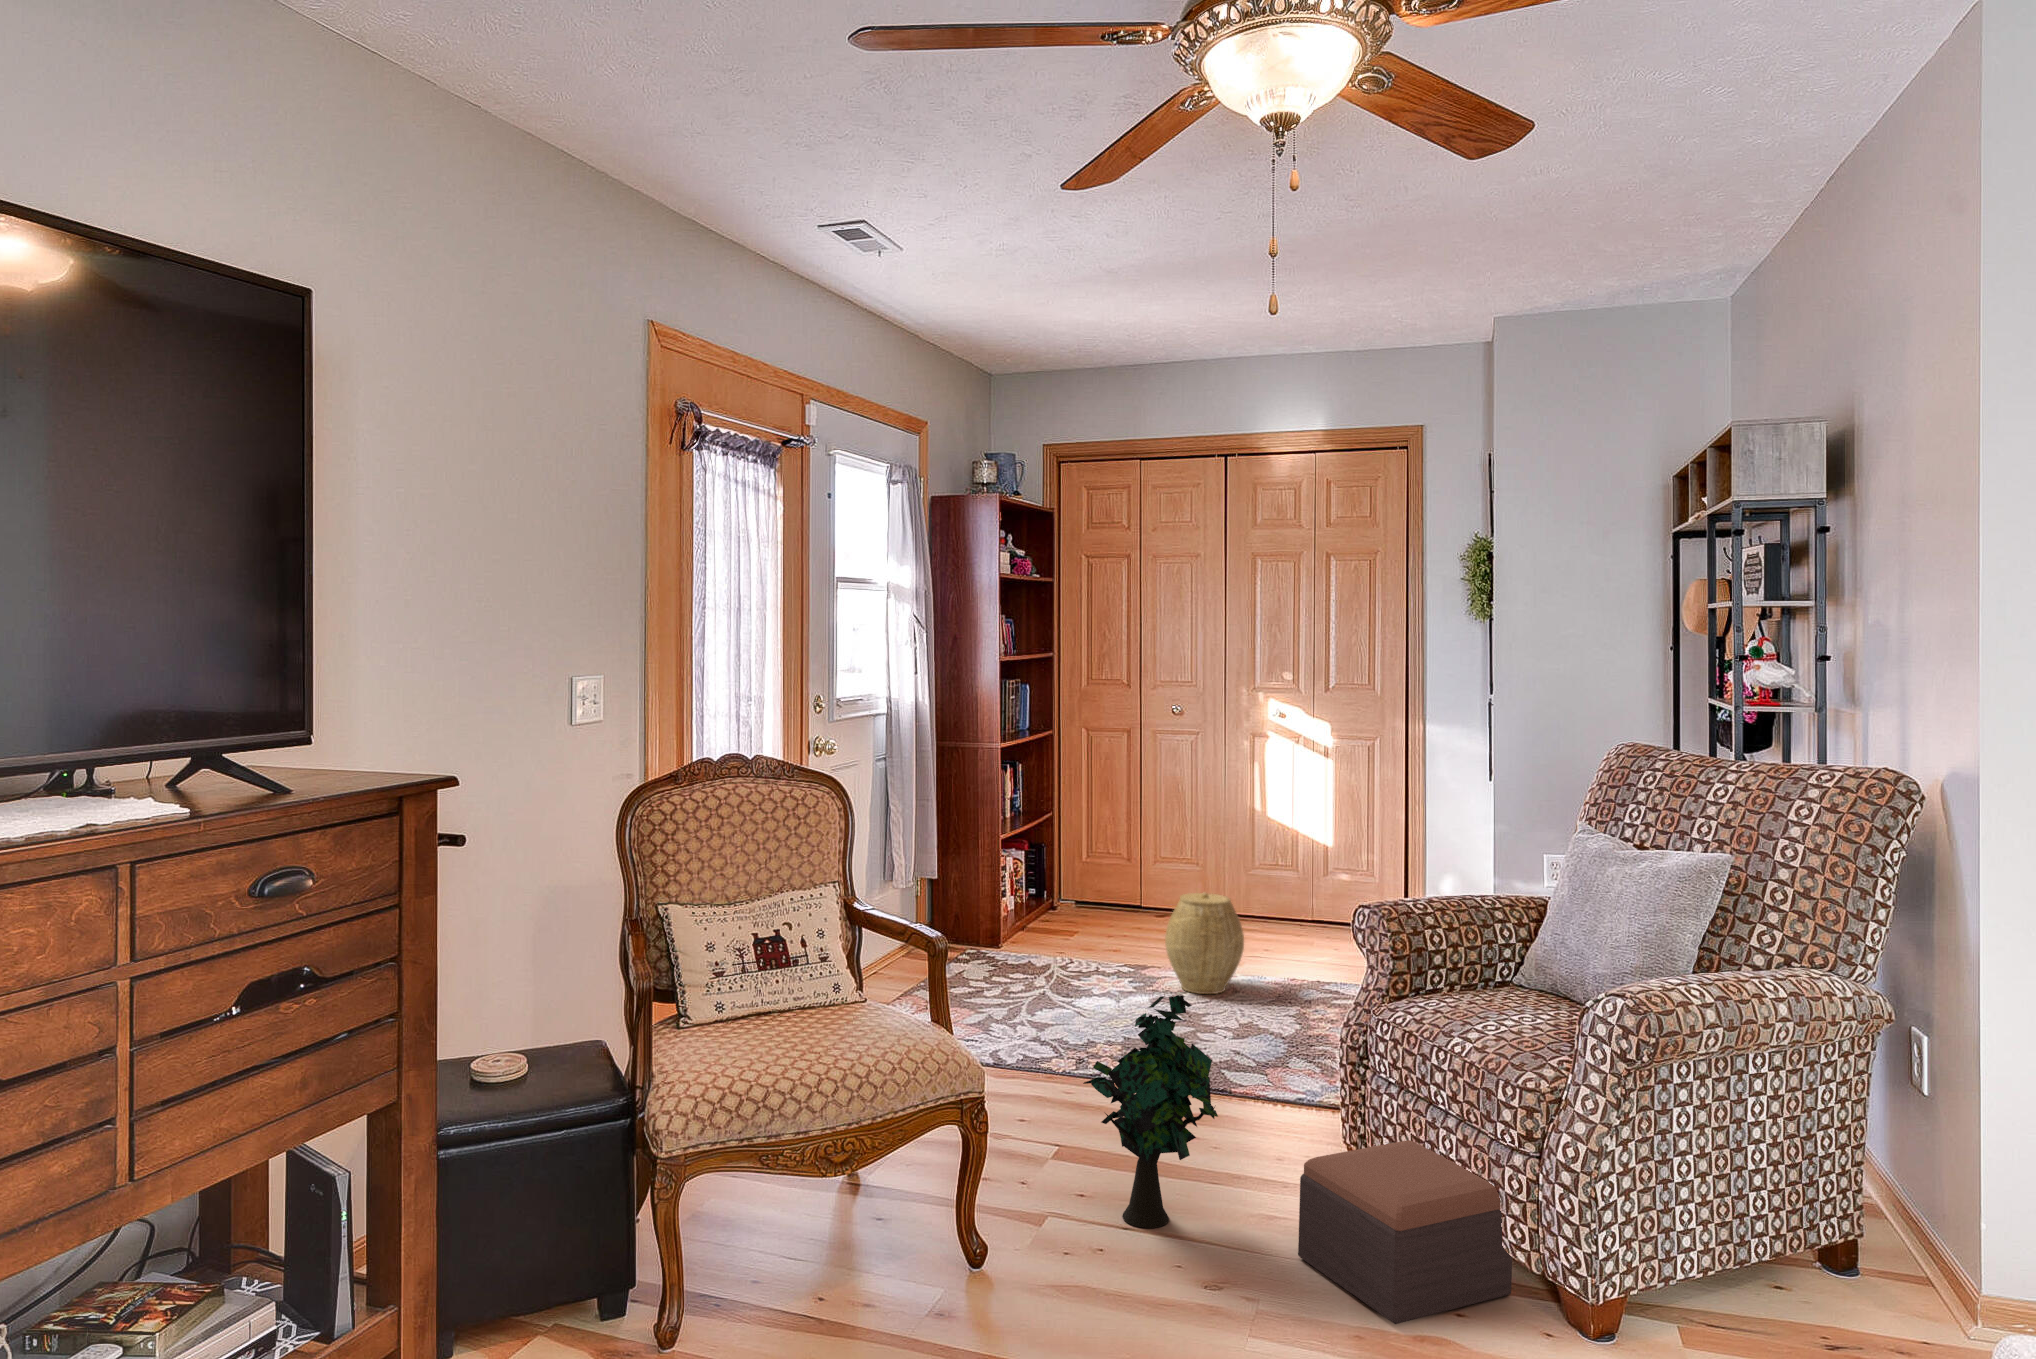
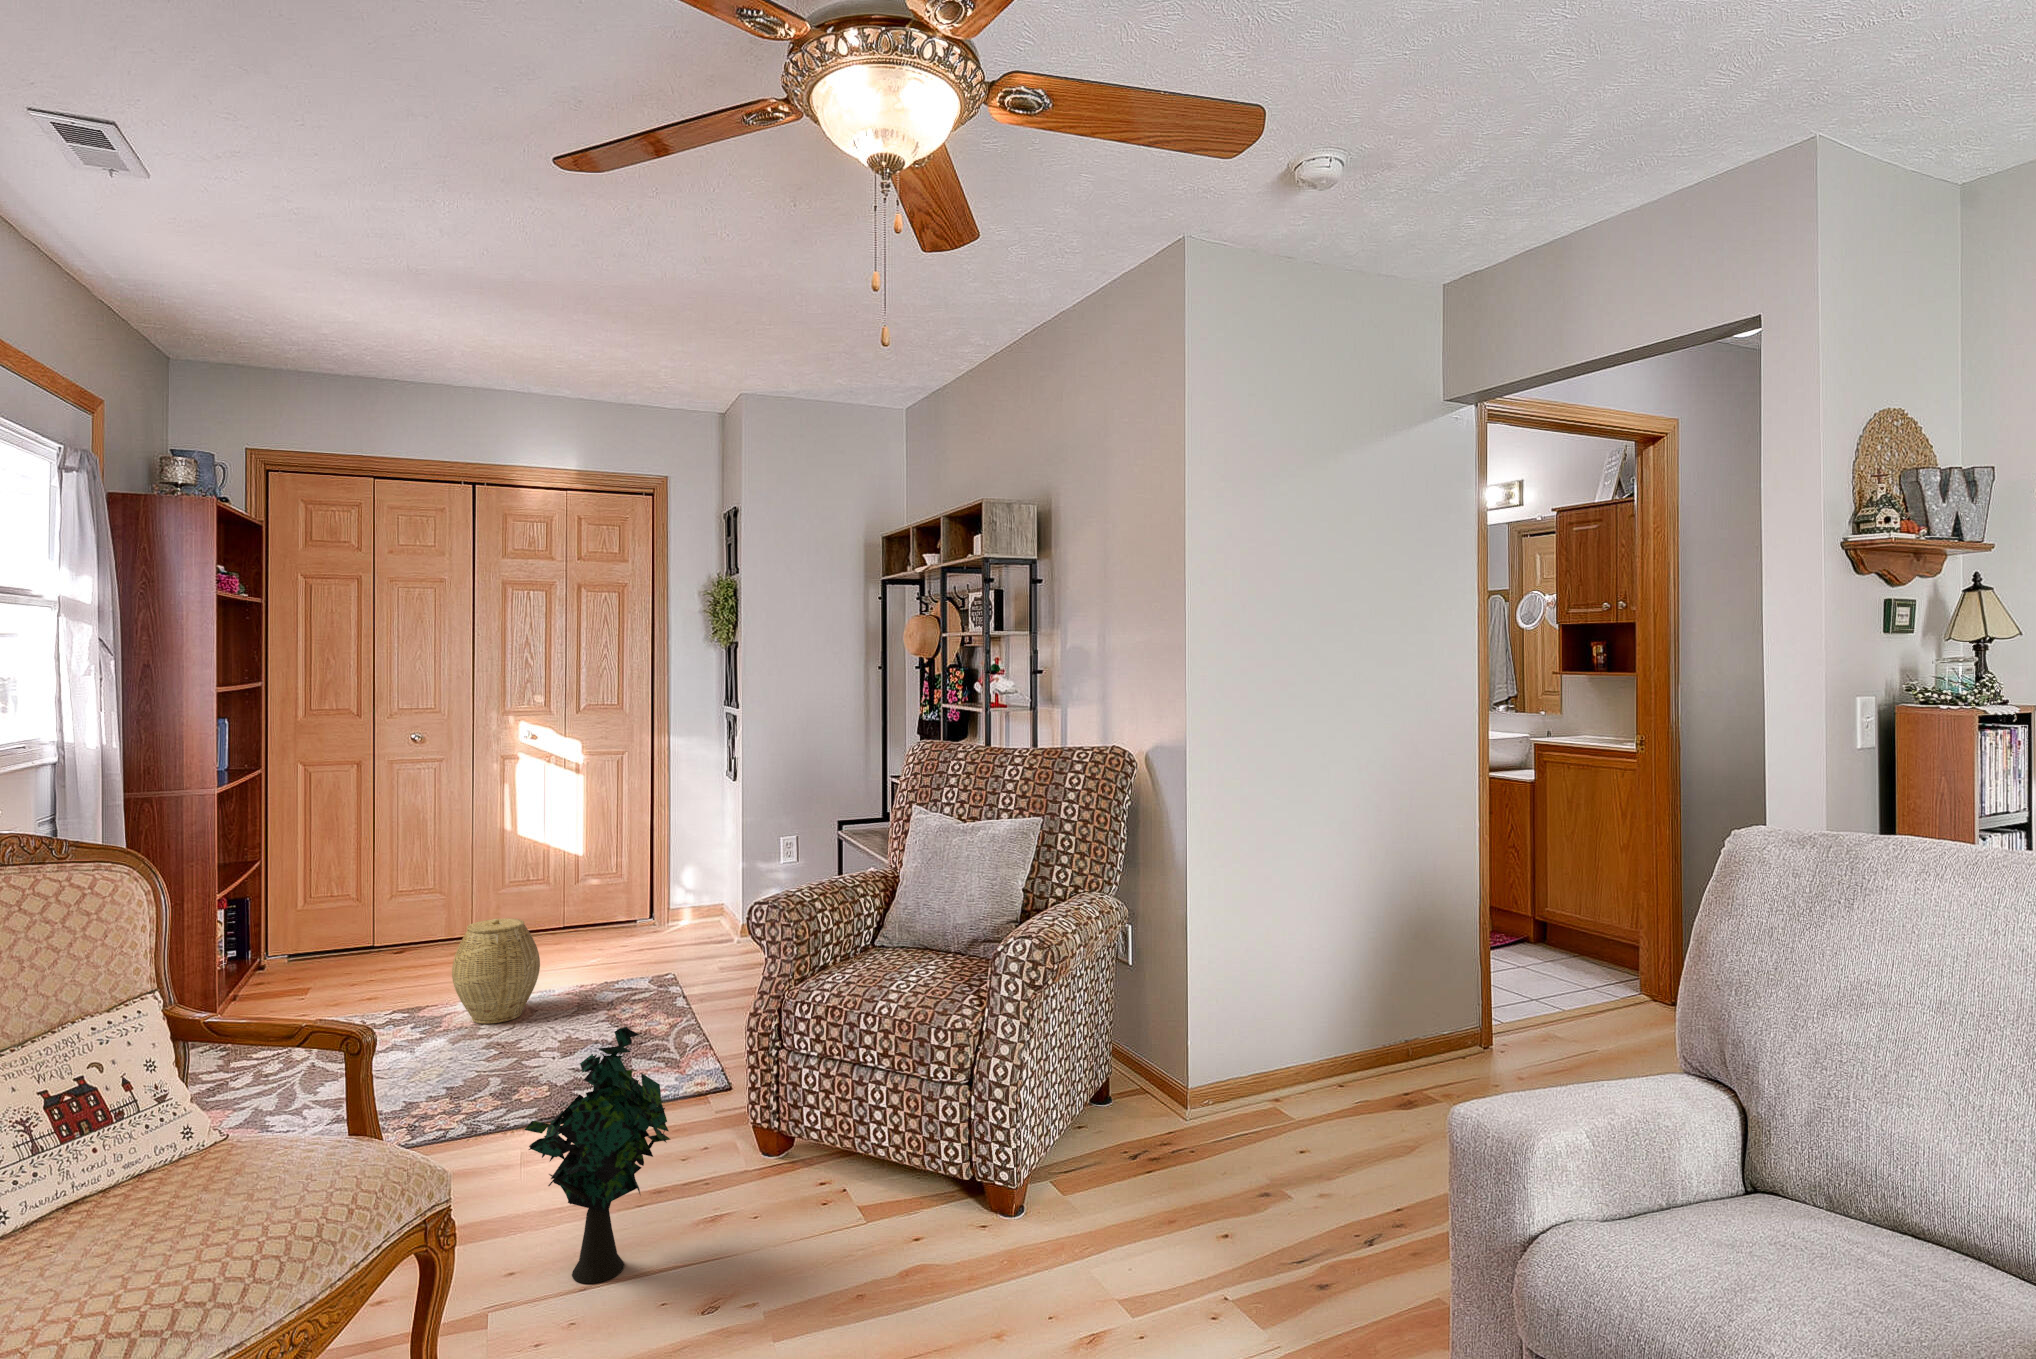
footstool: present [1298,1140,1512,1324] -> none [767,1105,949,1275]

